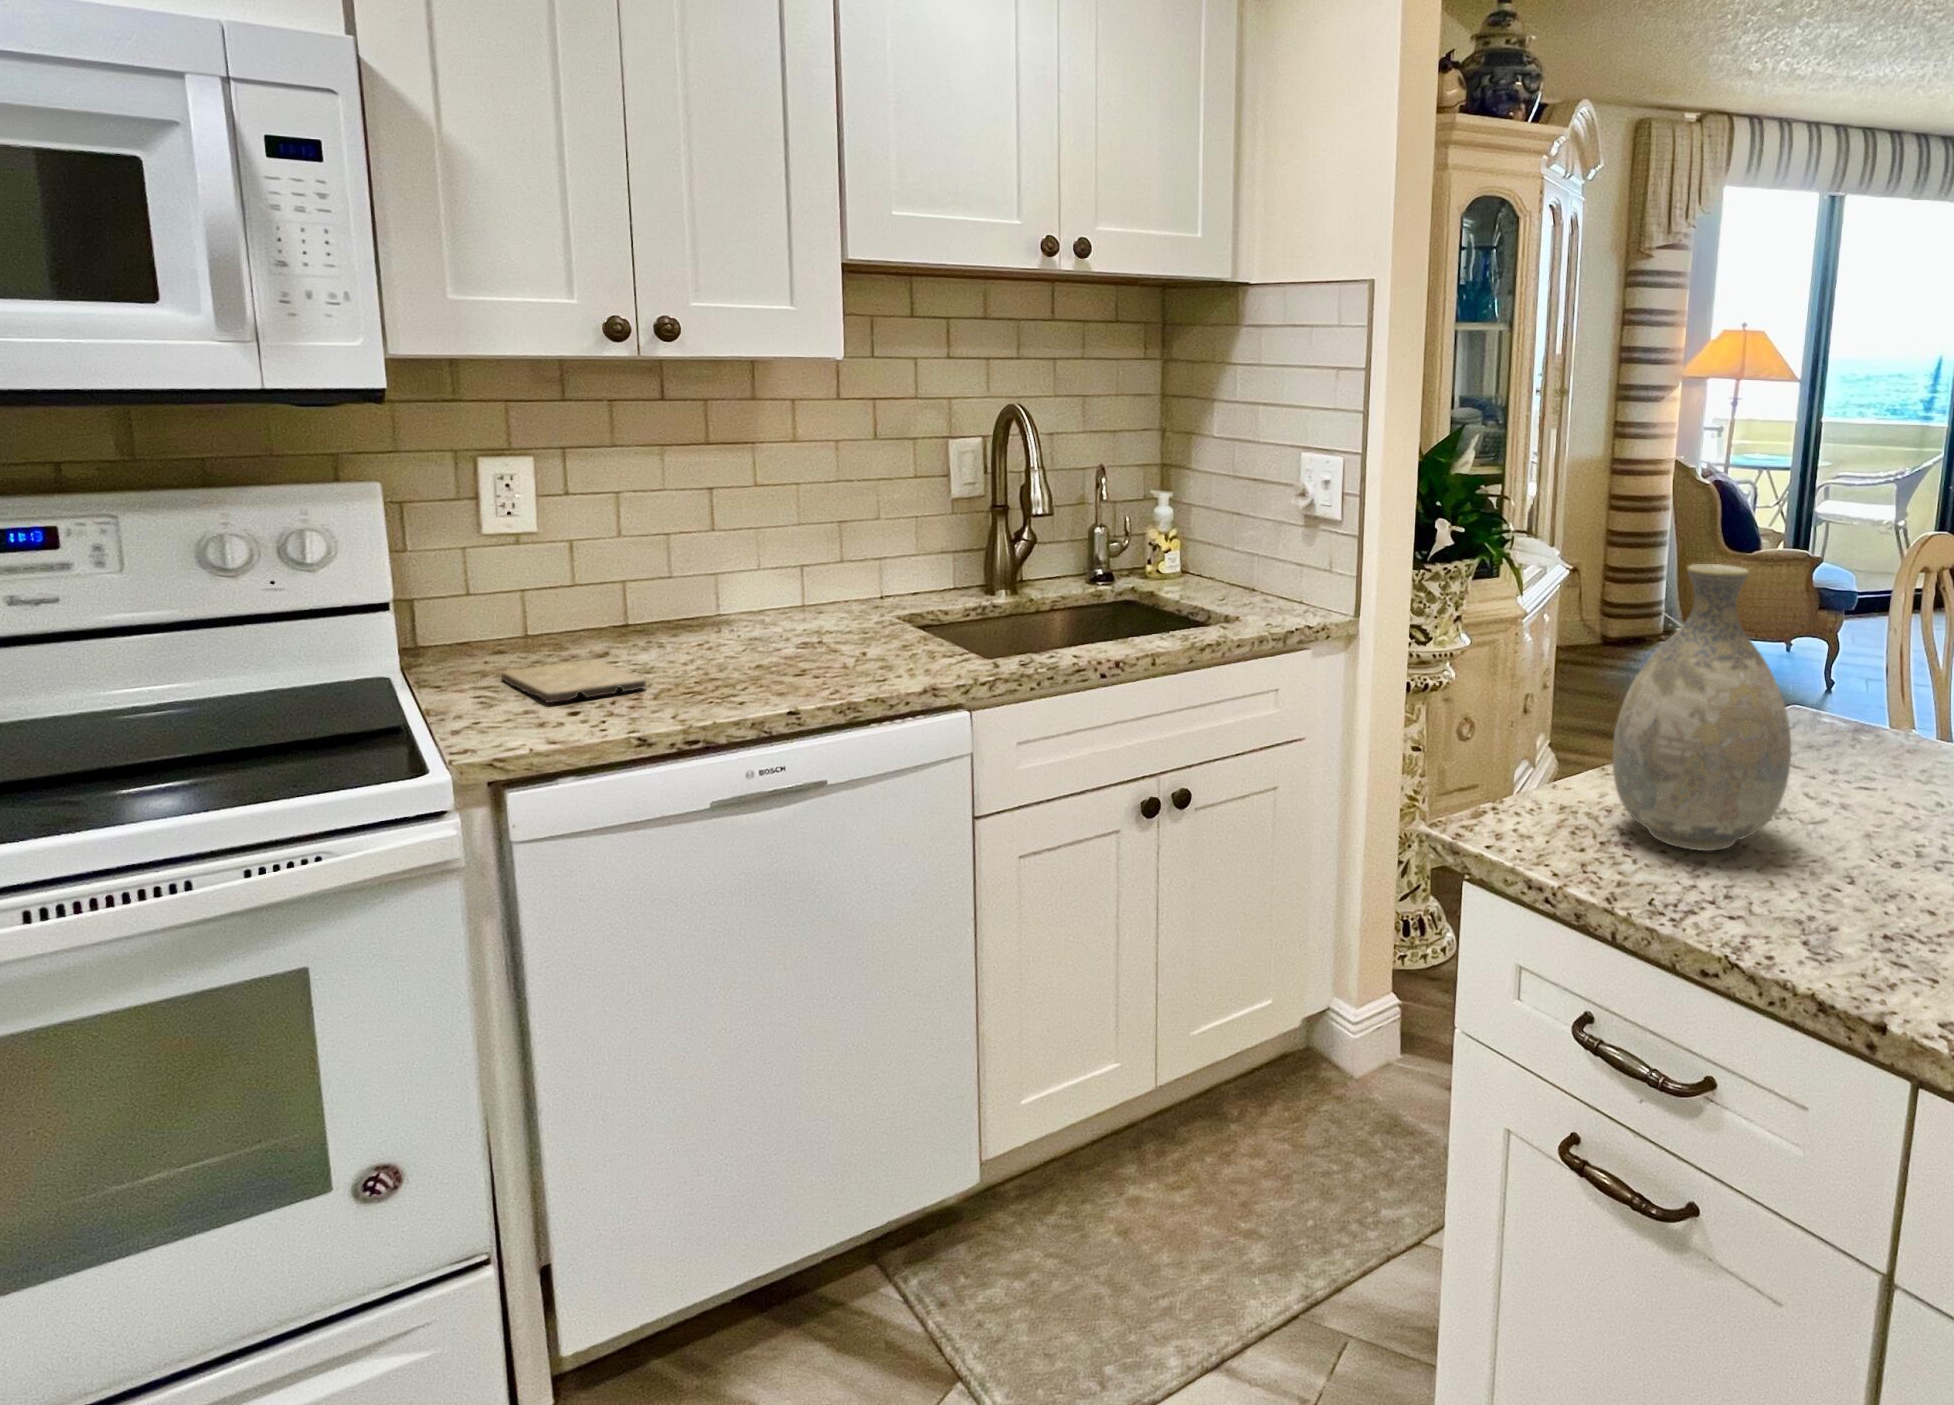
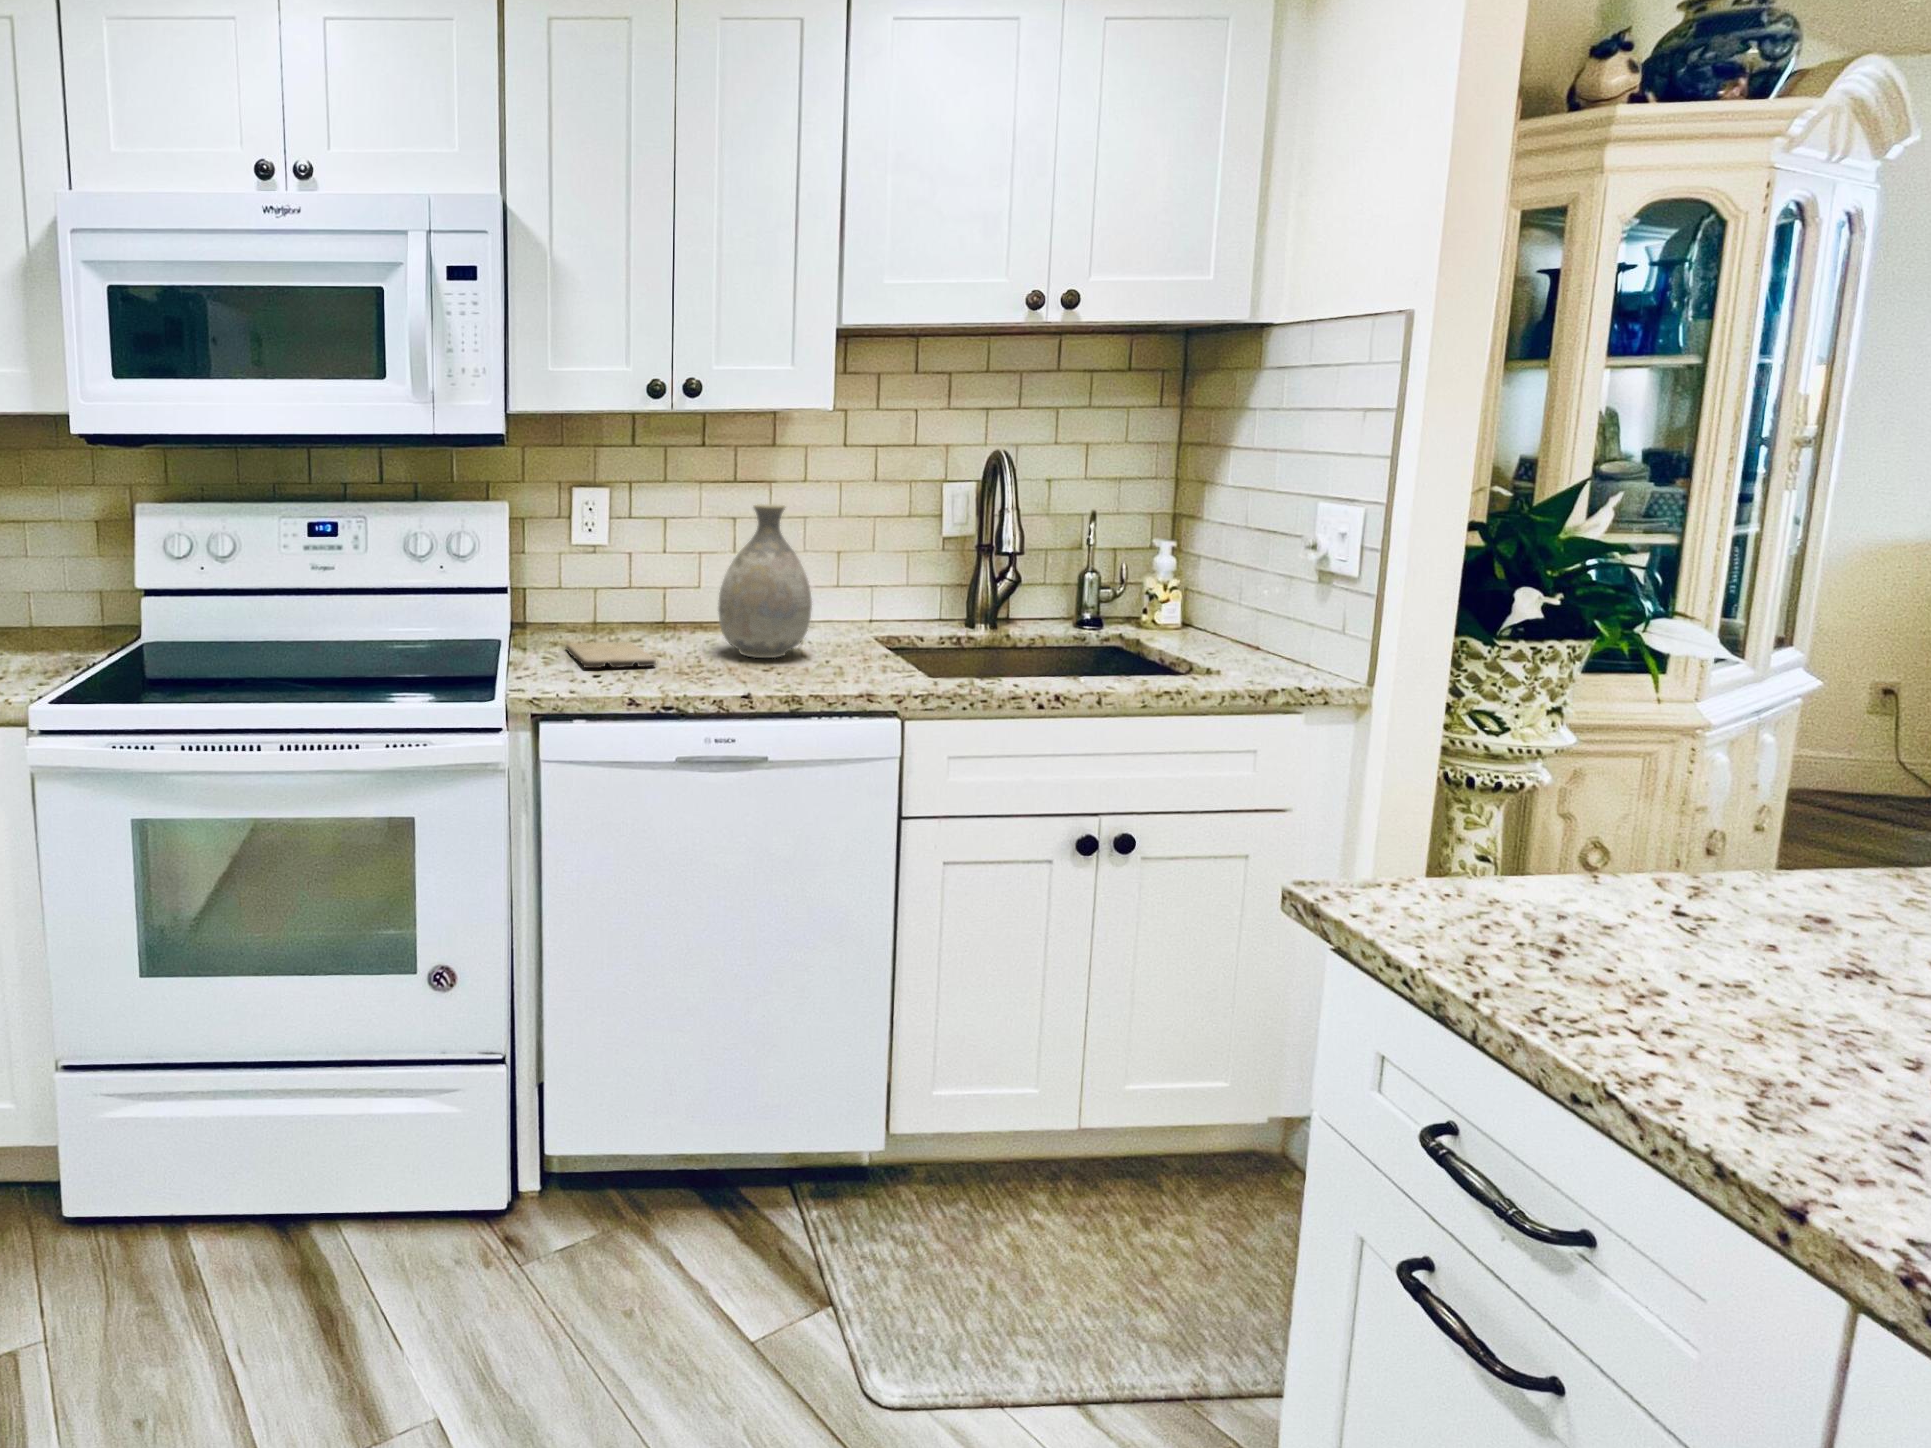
vase: present [1613,564,1792,851] -> present [718,504,812,658]

